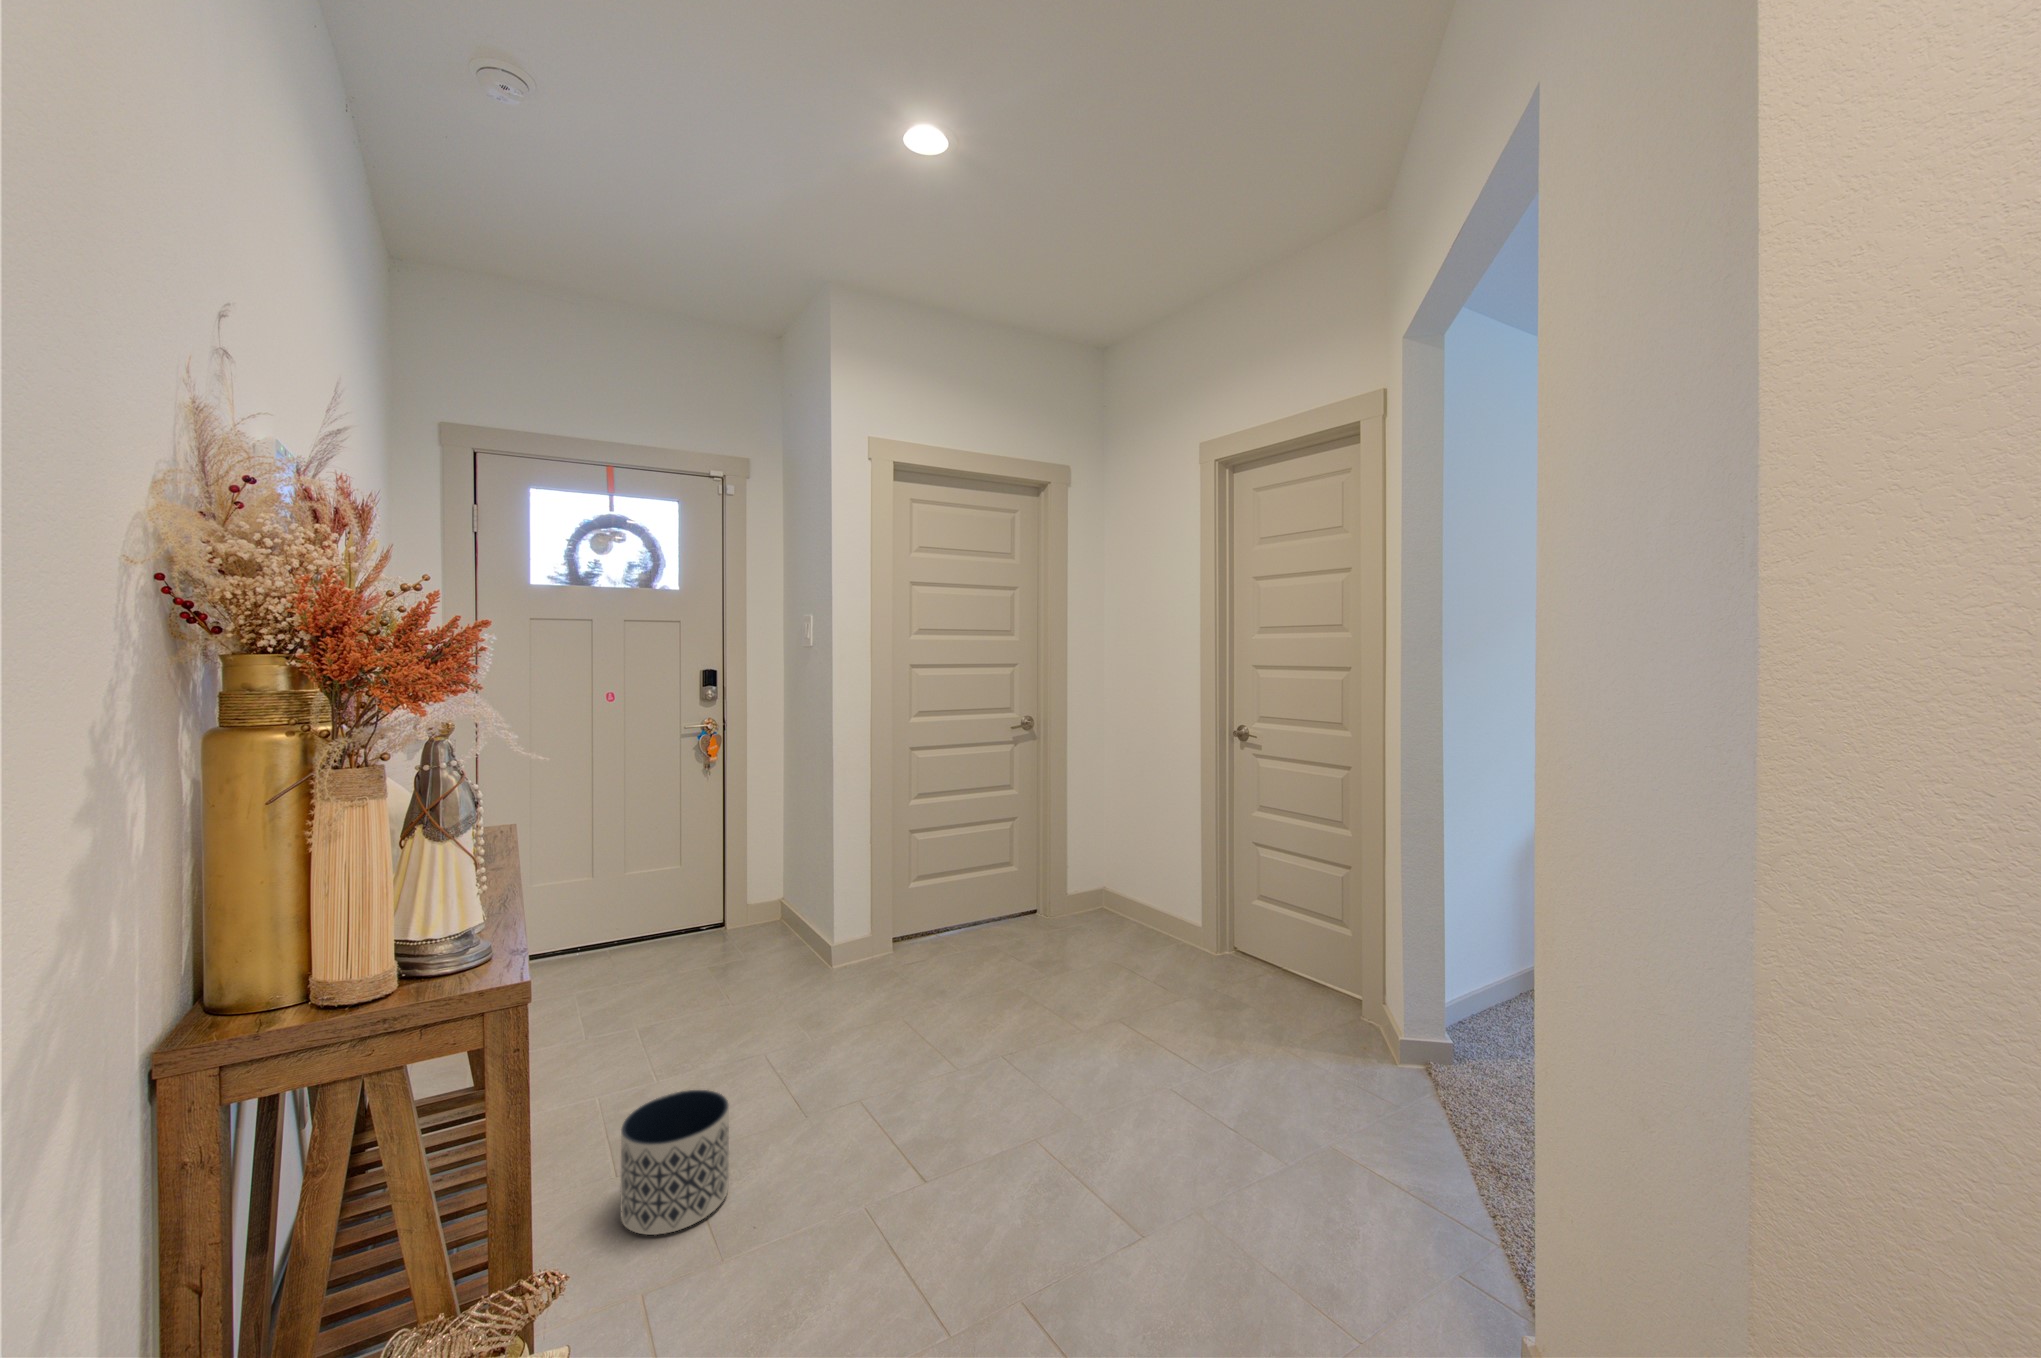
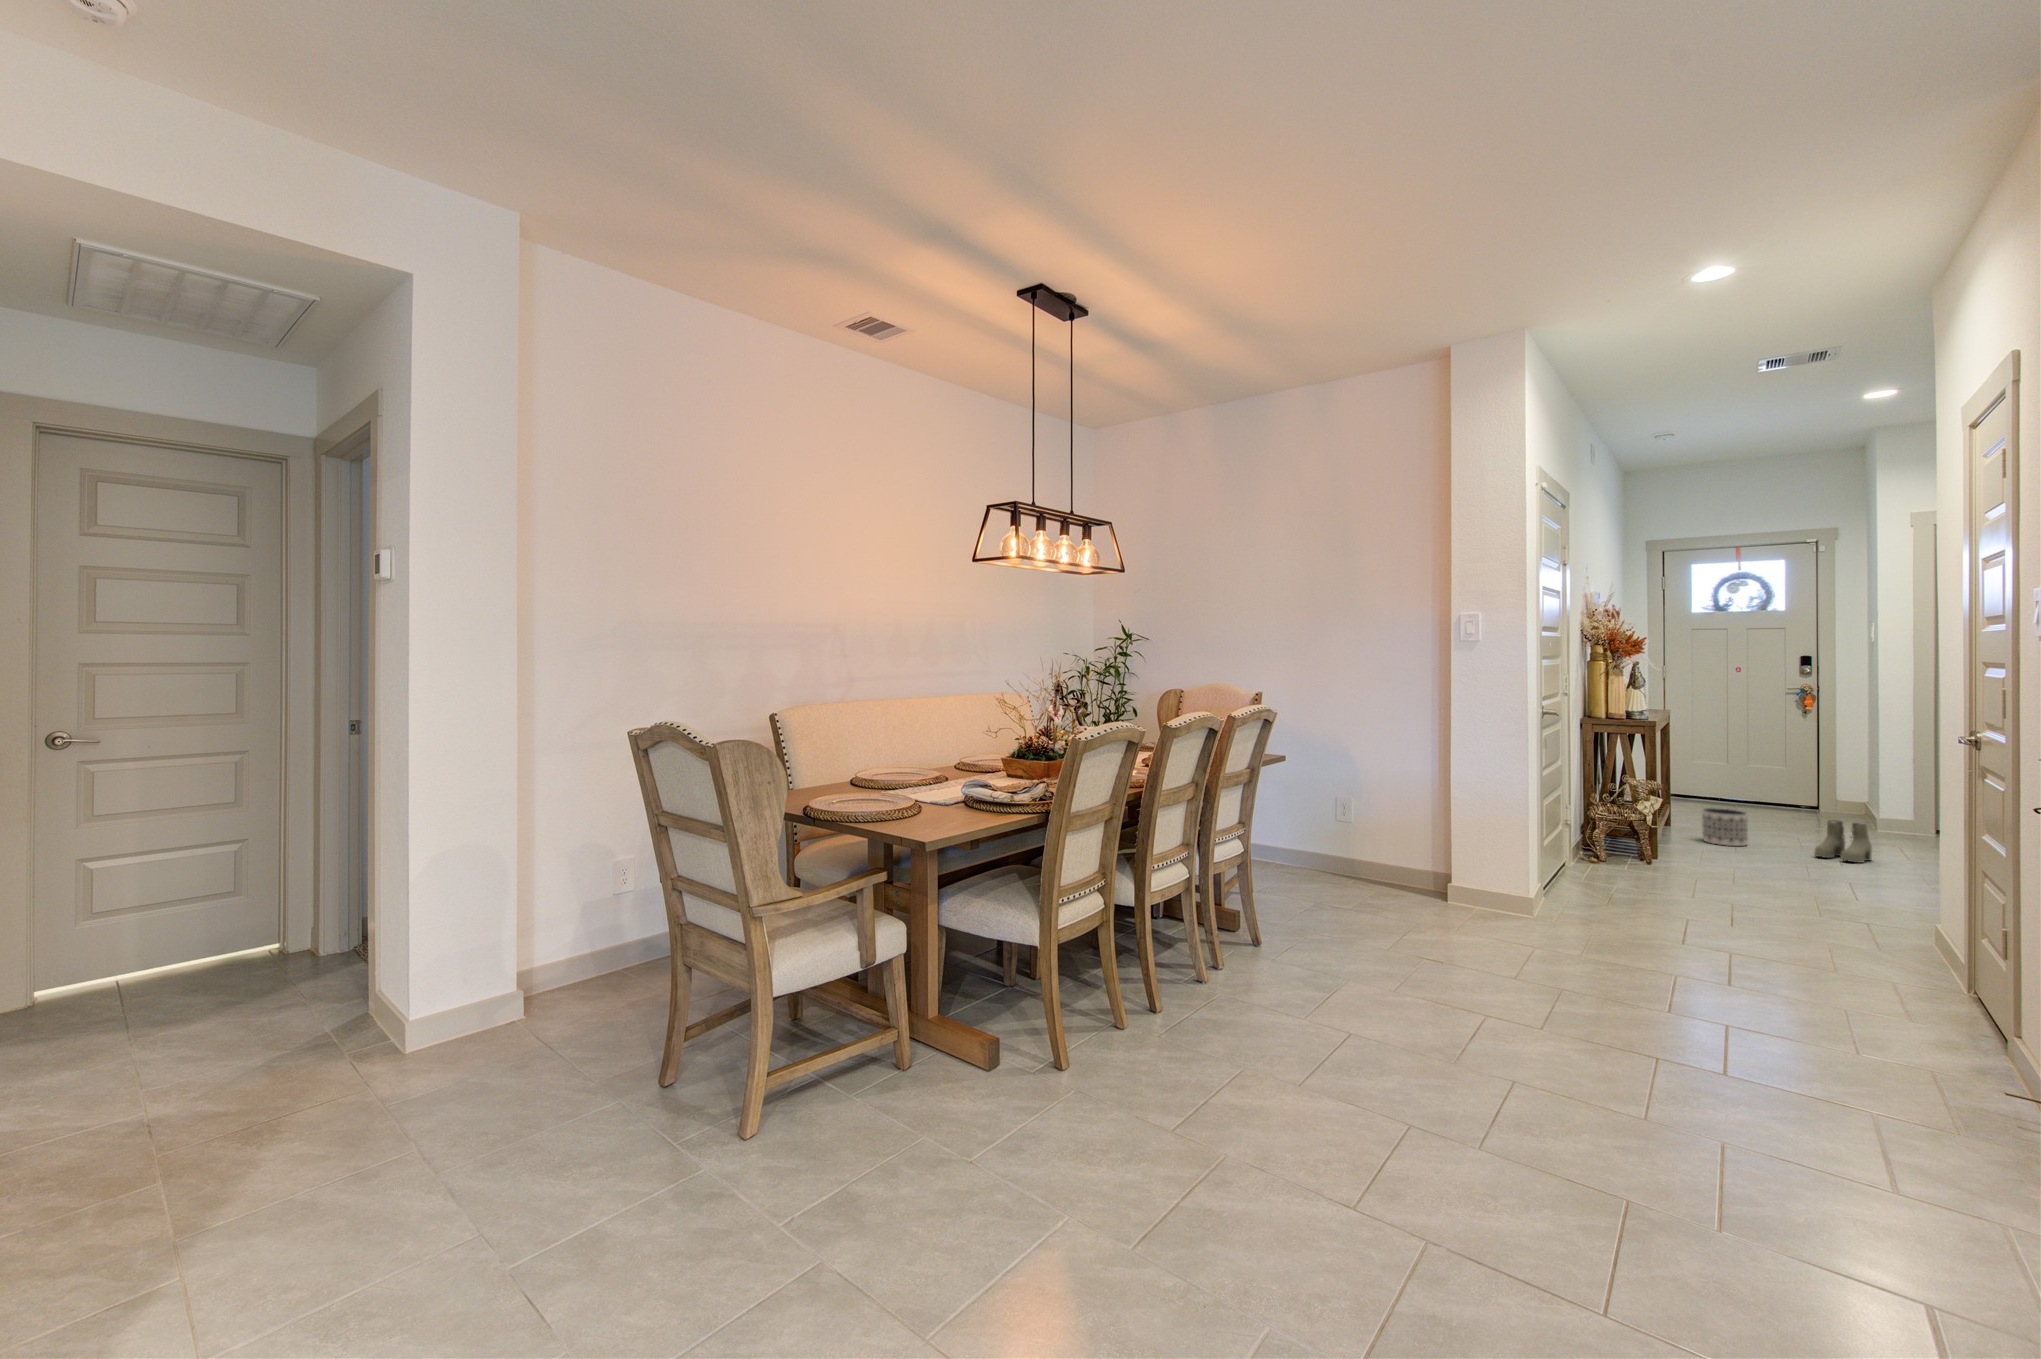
boots: none [875,1045,957,1172] -> present [1814,820,1872,863]

